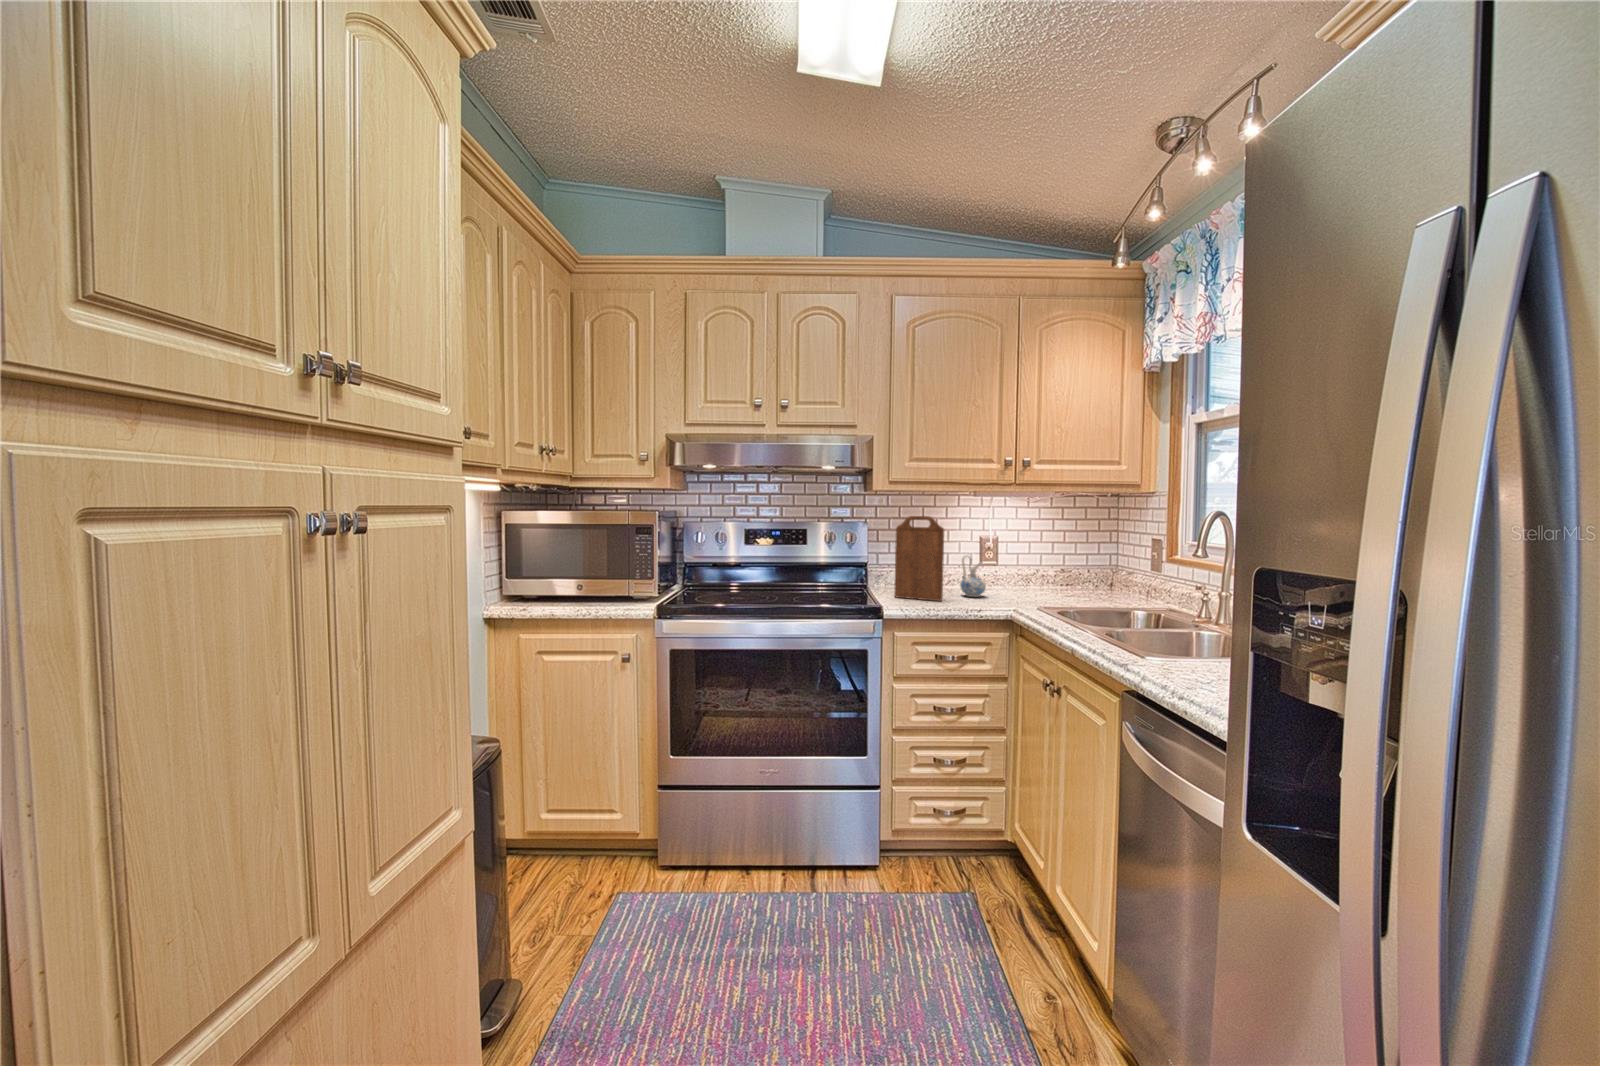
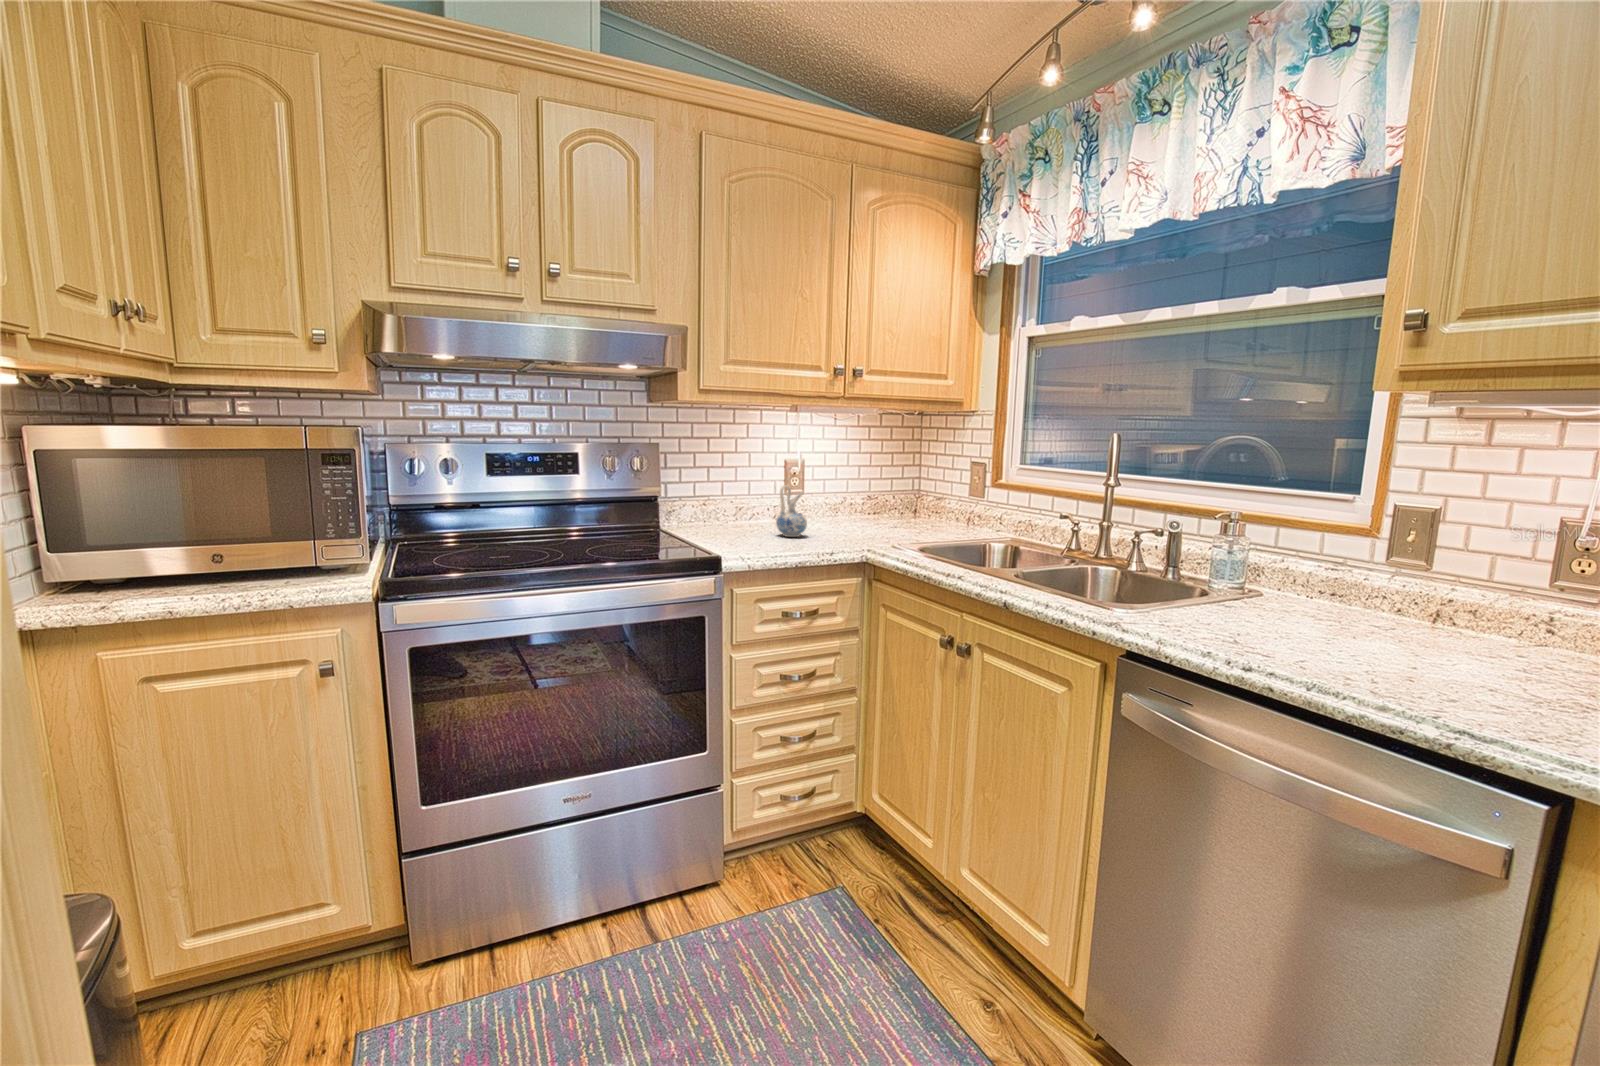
cutting board: present [894,516,944,601] -> none [706,435,771,545]

